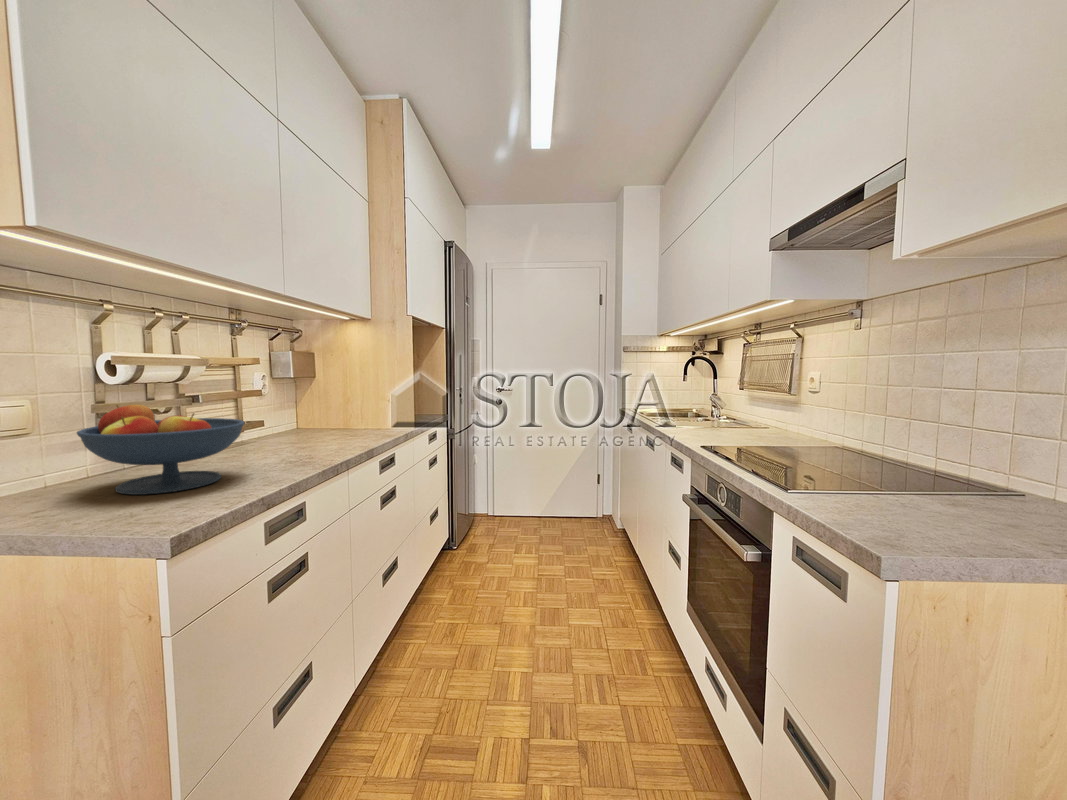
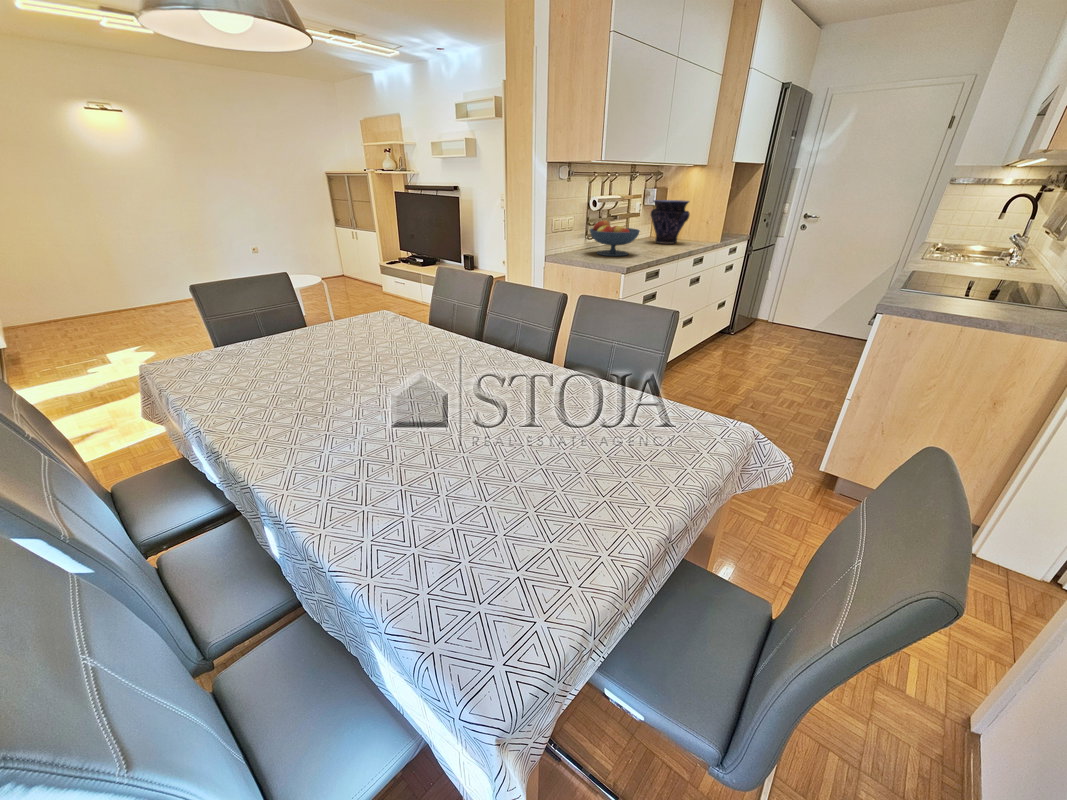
vase: none [284,367,358,439] -> present [651,200,690,244]

